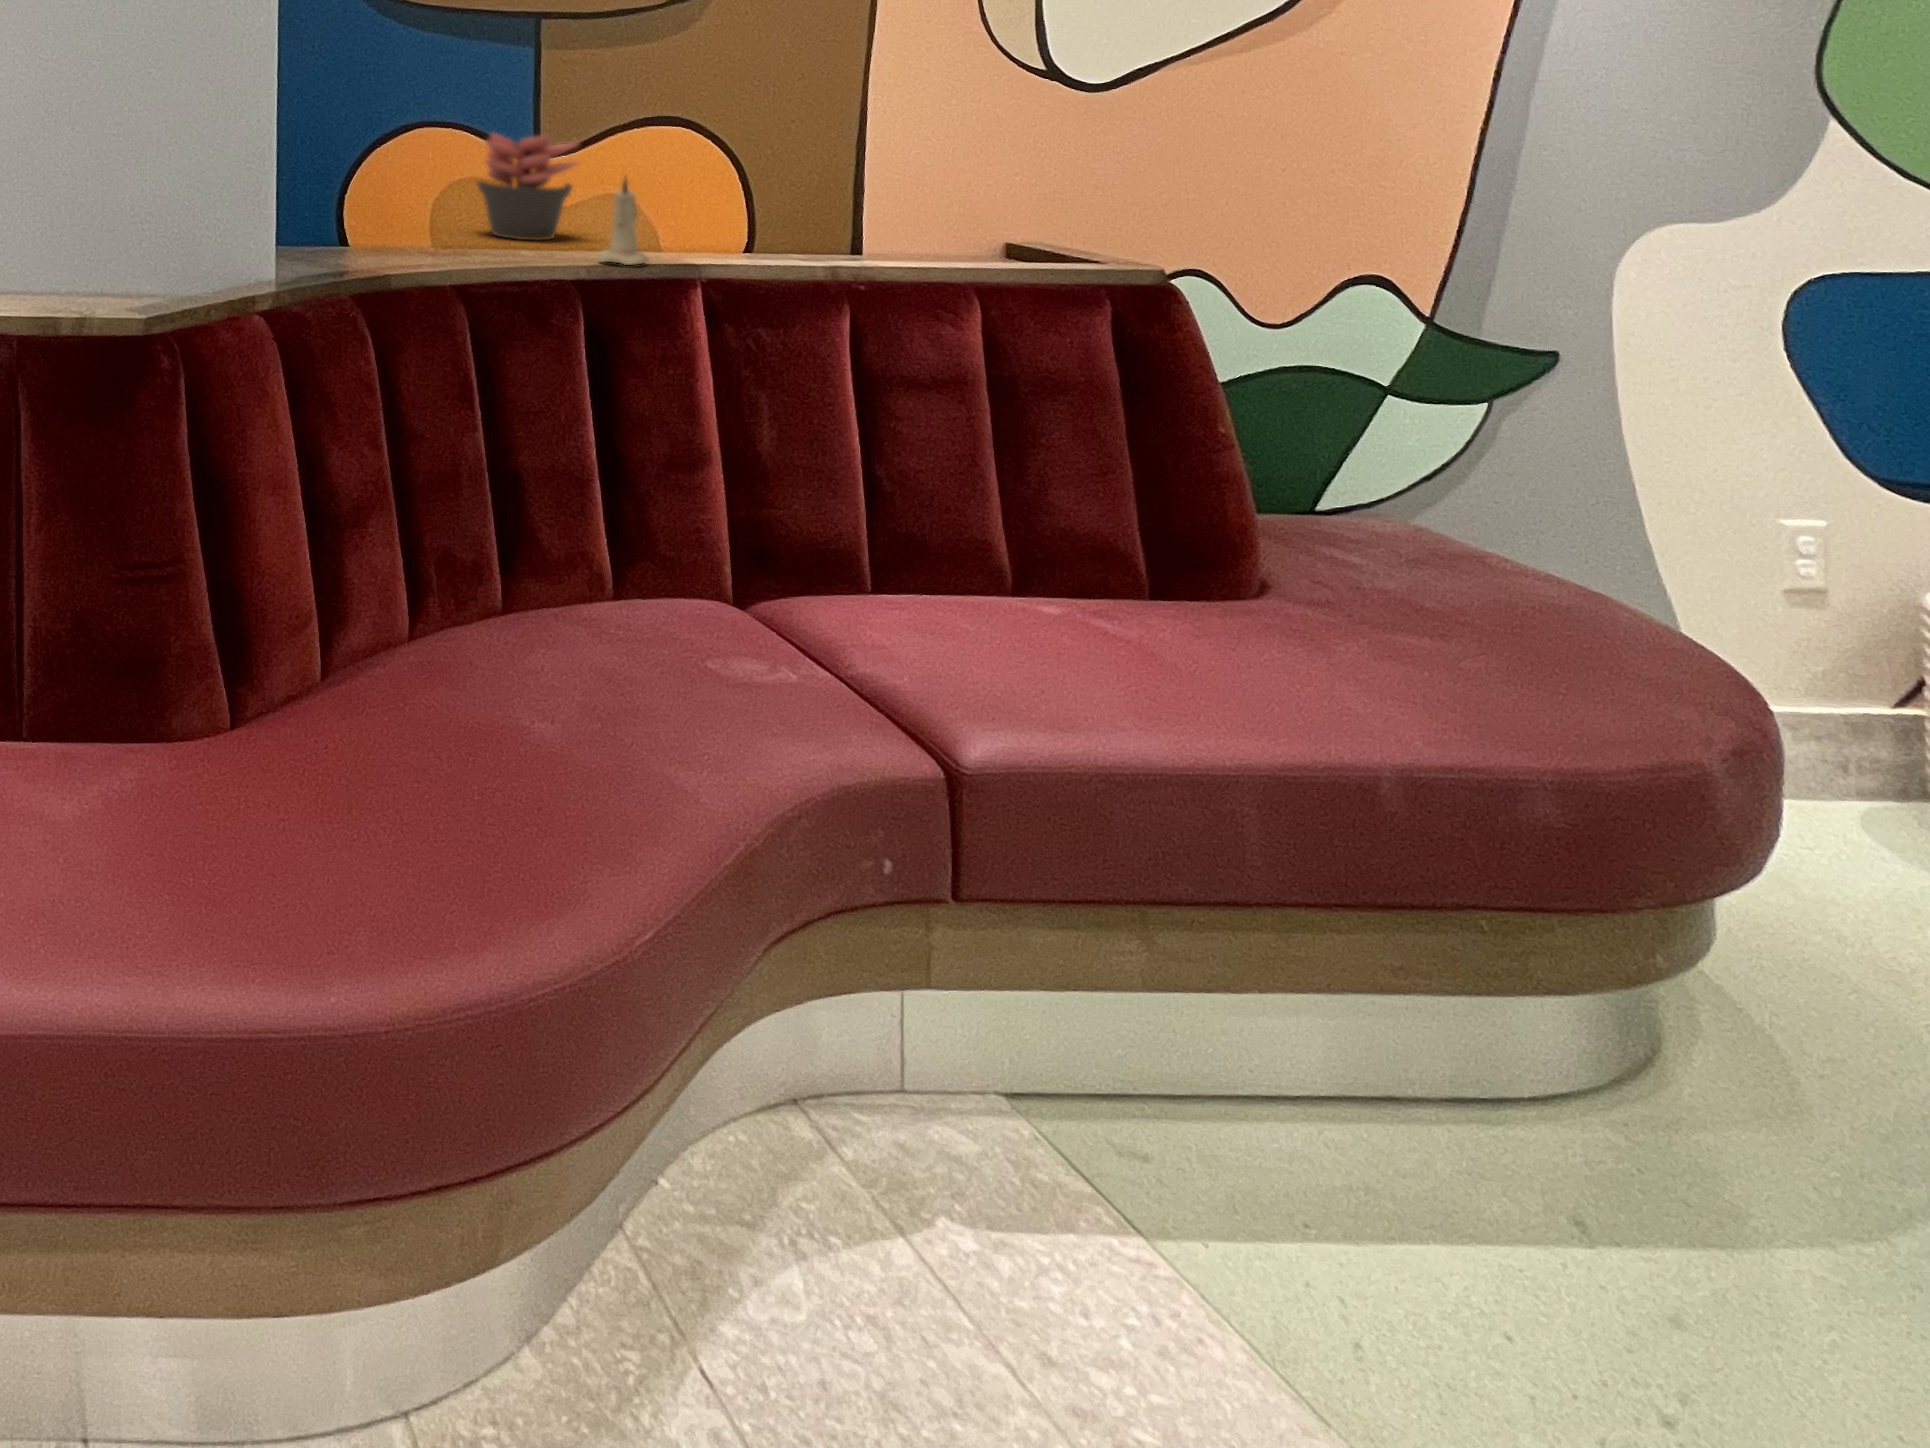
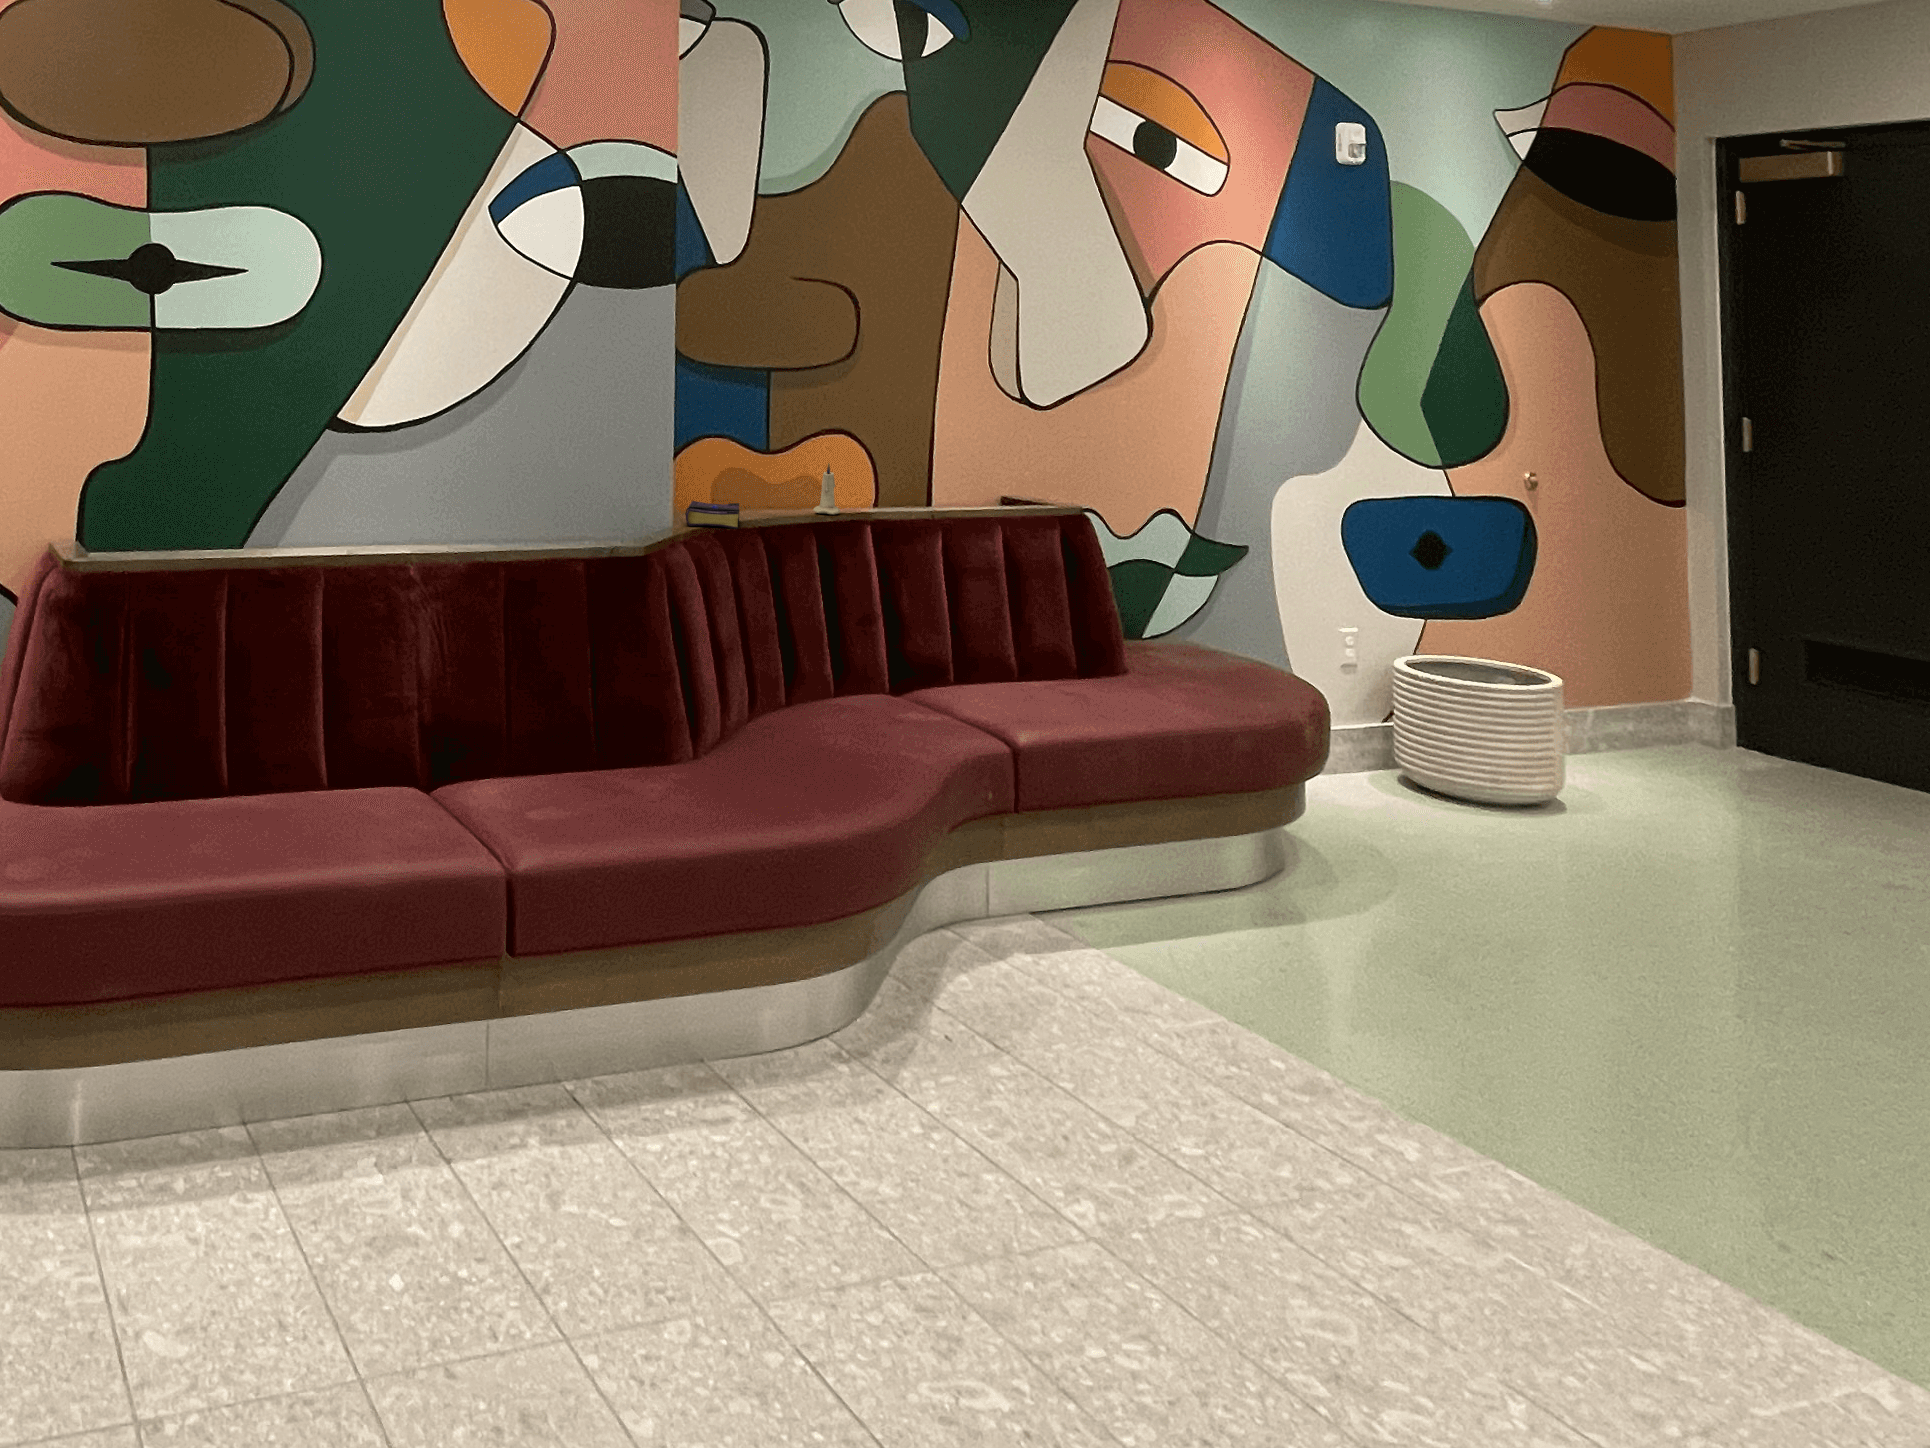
succulent plant: present [478,134,577,240] -> none [722,435,788,503]
book: none [313,232,432,286] -> present [685,501,739,529]

